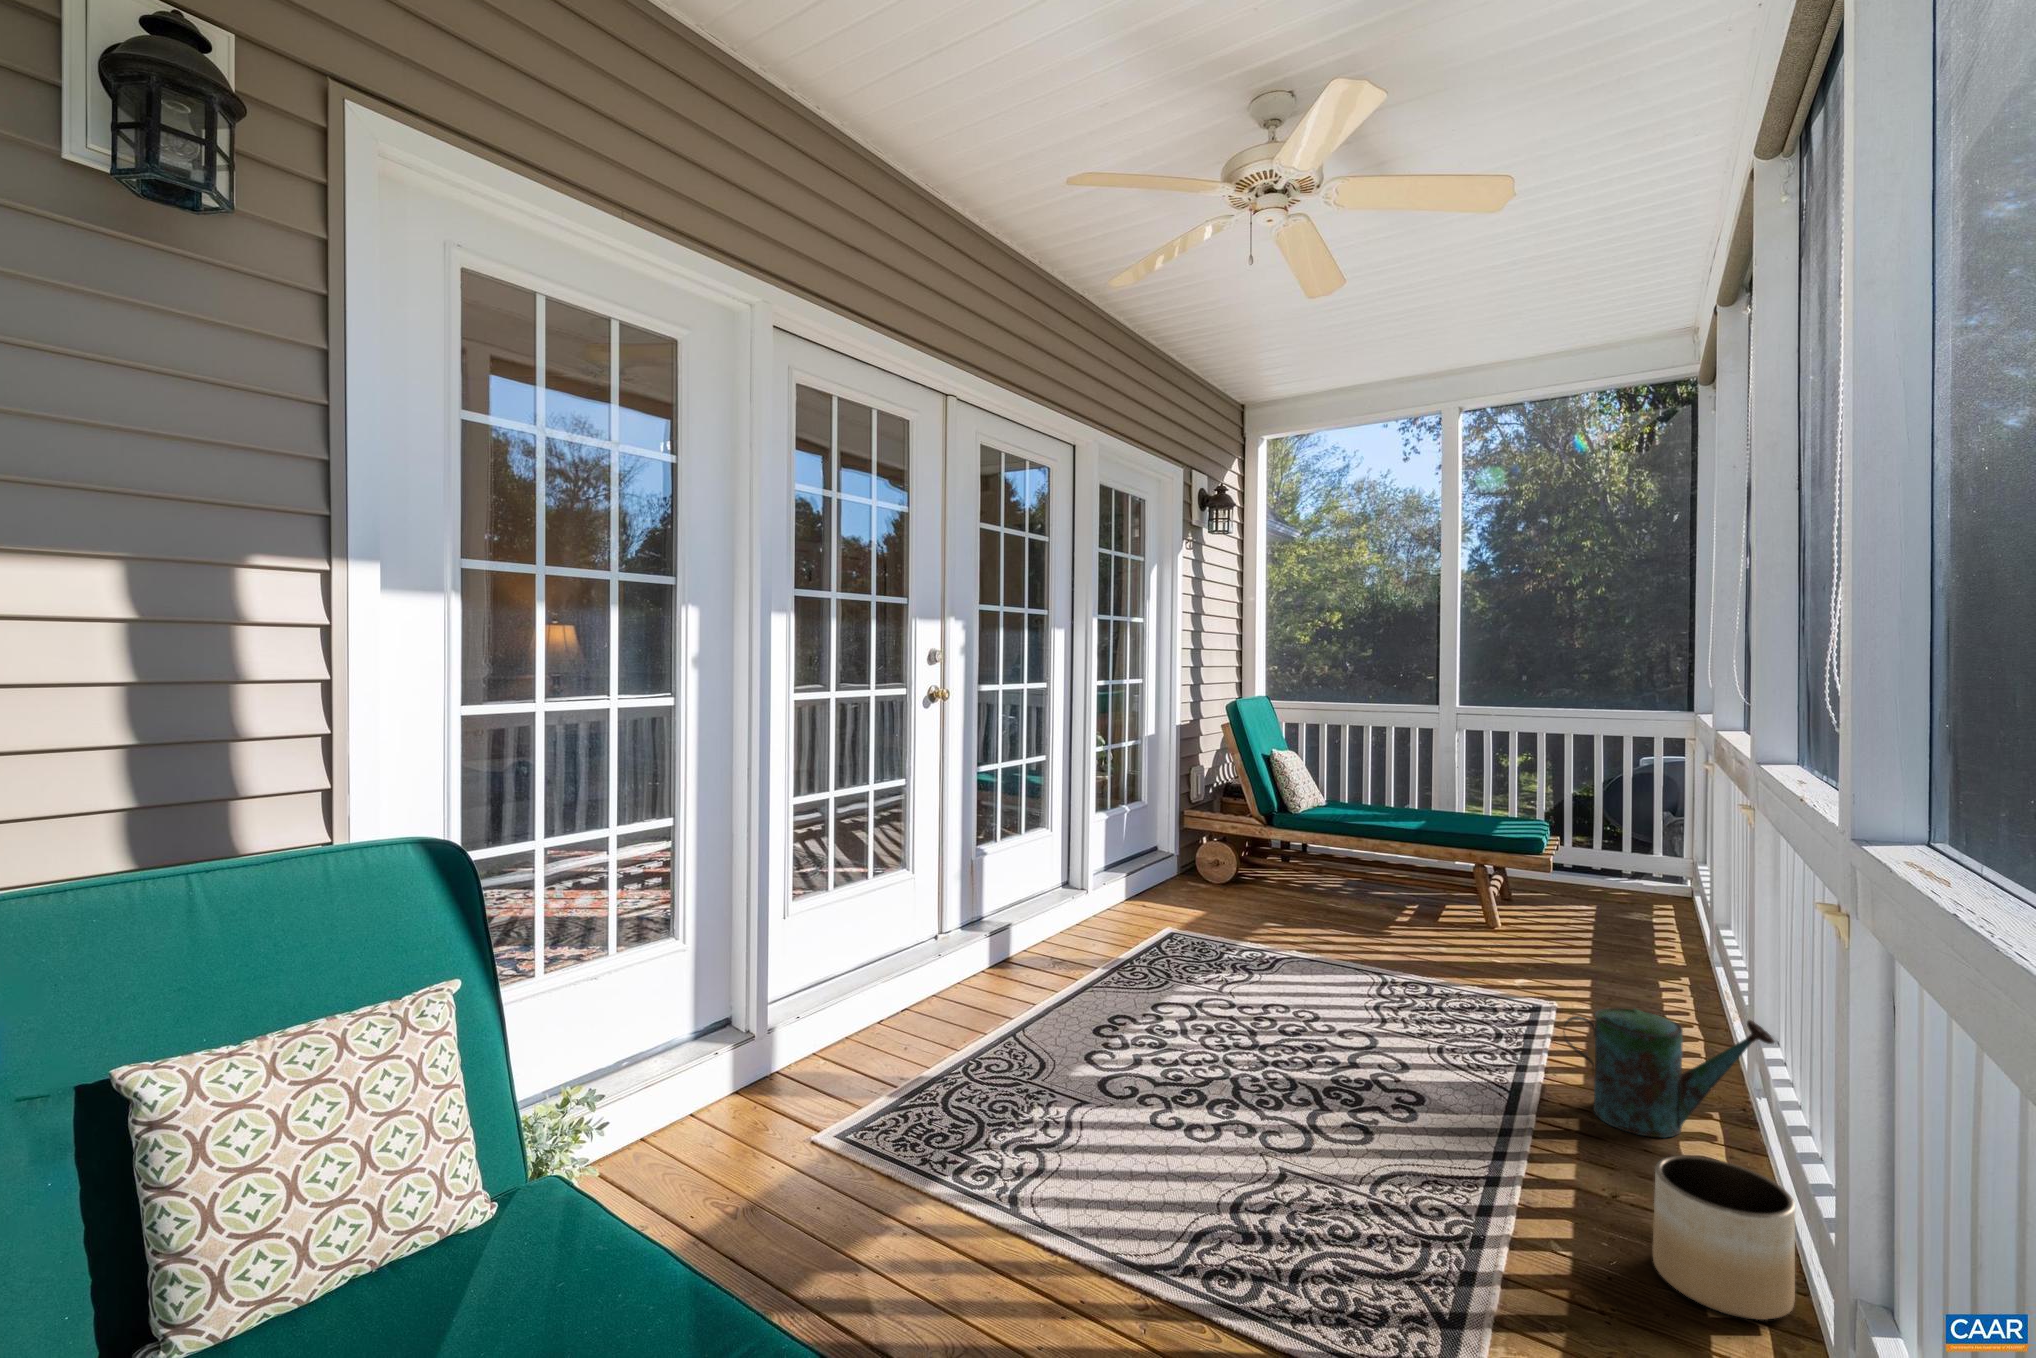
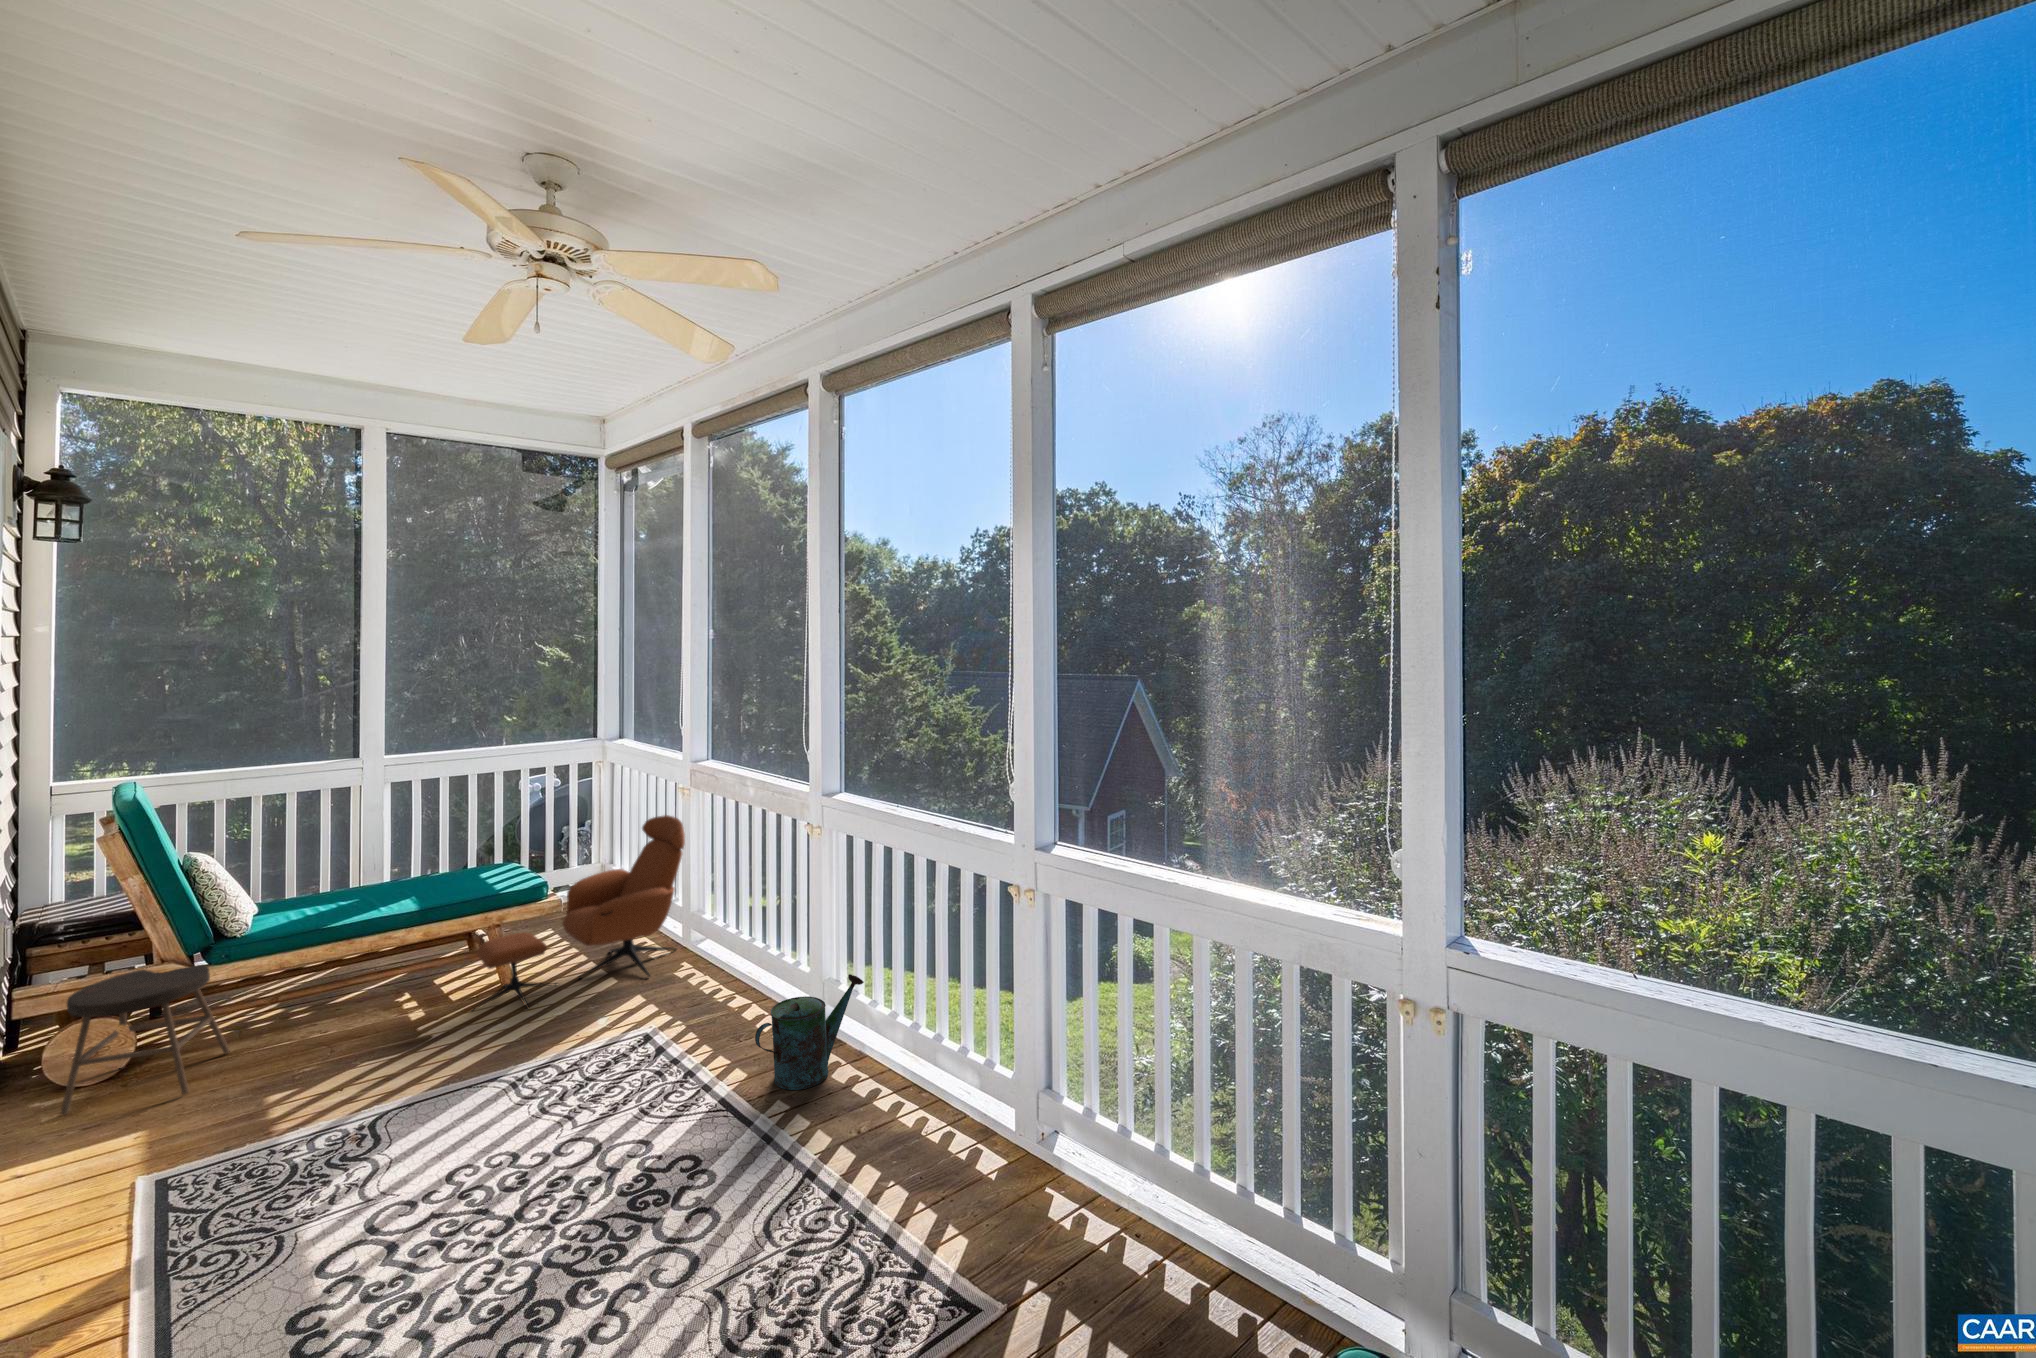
lounge chair: none [1437,792,1708,974] -> present [472,815,685,1010]
stool: none [1185,811,1282,902] -> present [61,963,230,1115]
planter: present [1653,1155,1795,1320] -> none [915,1063,985,1157]

